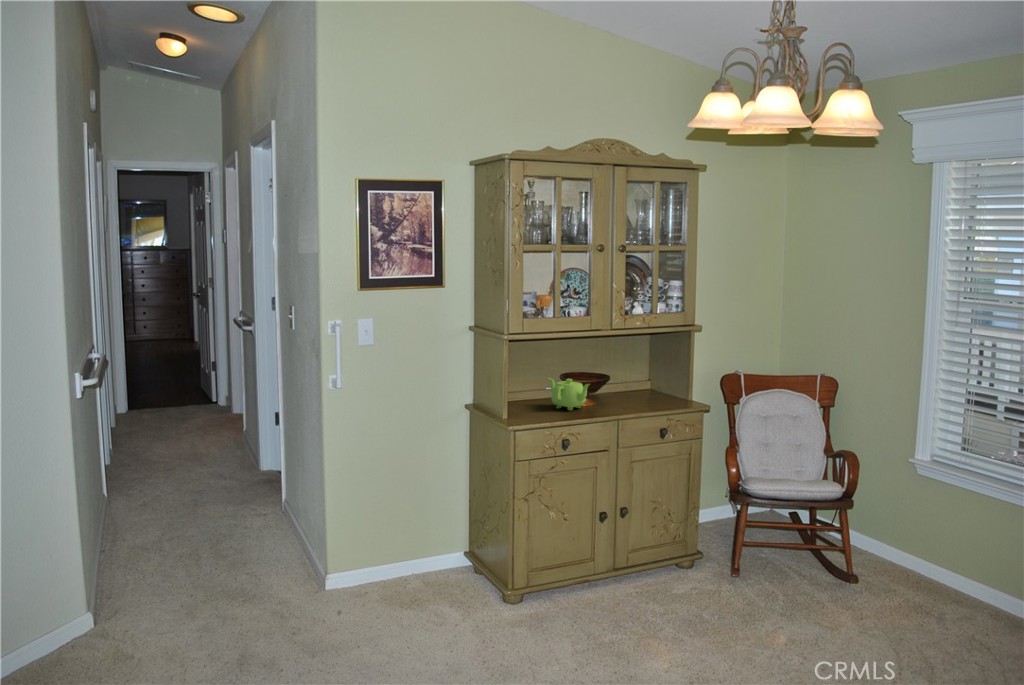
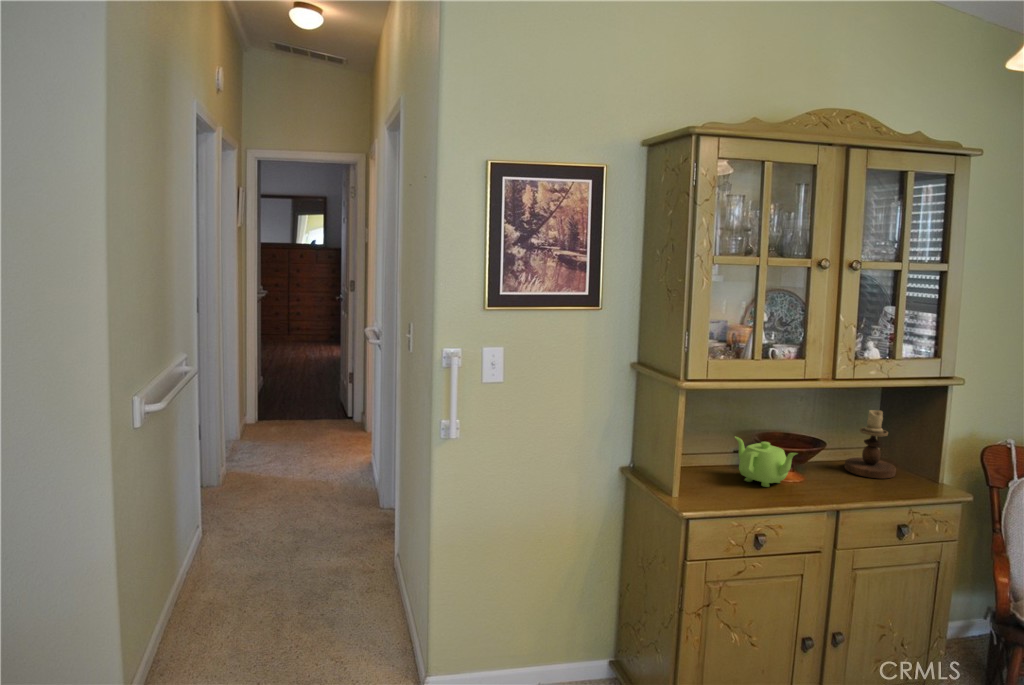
candlestick: none [627,354,662,402] -> present [844,410,896,478]

